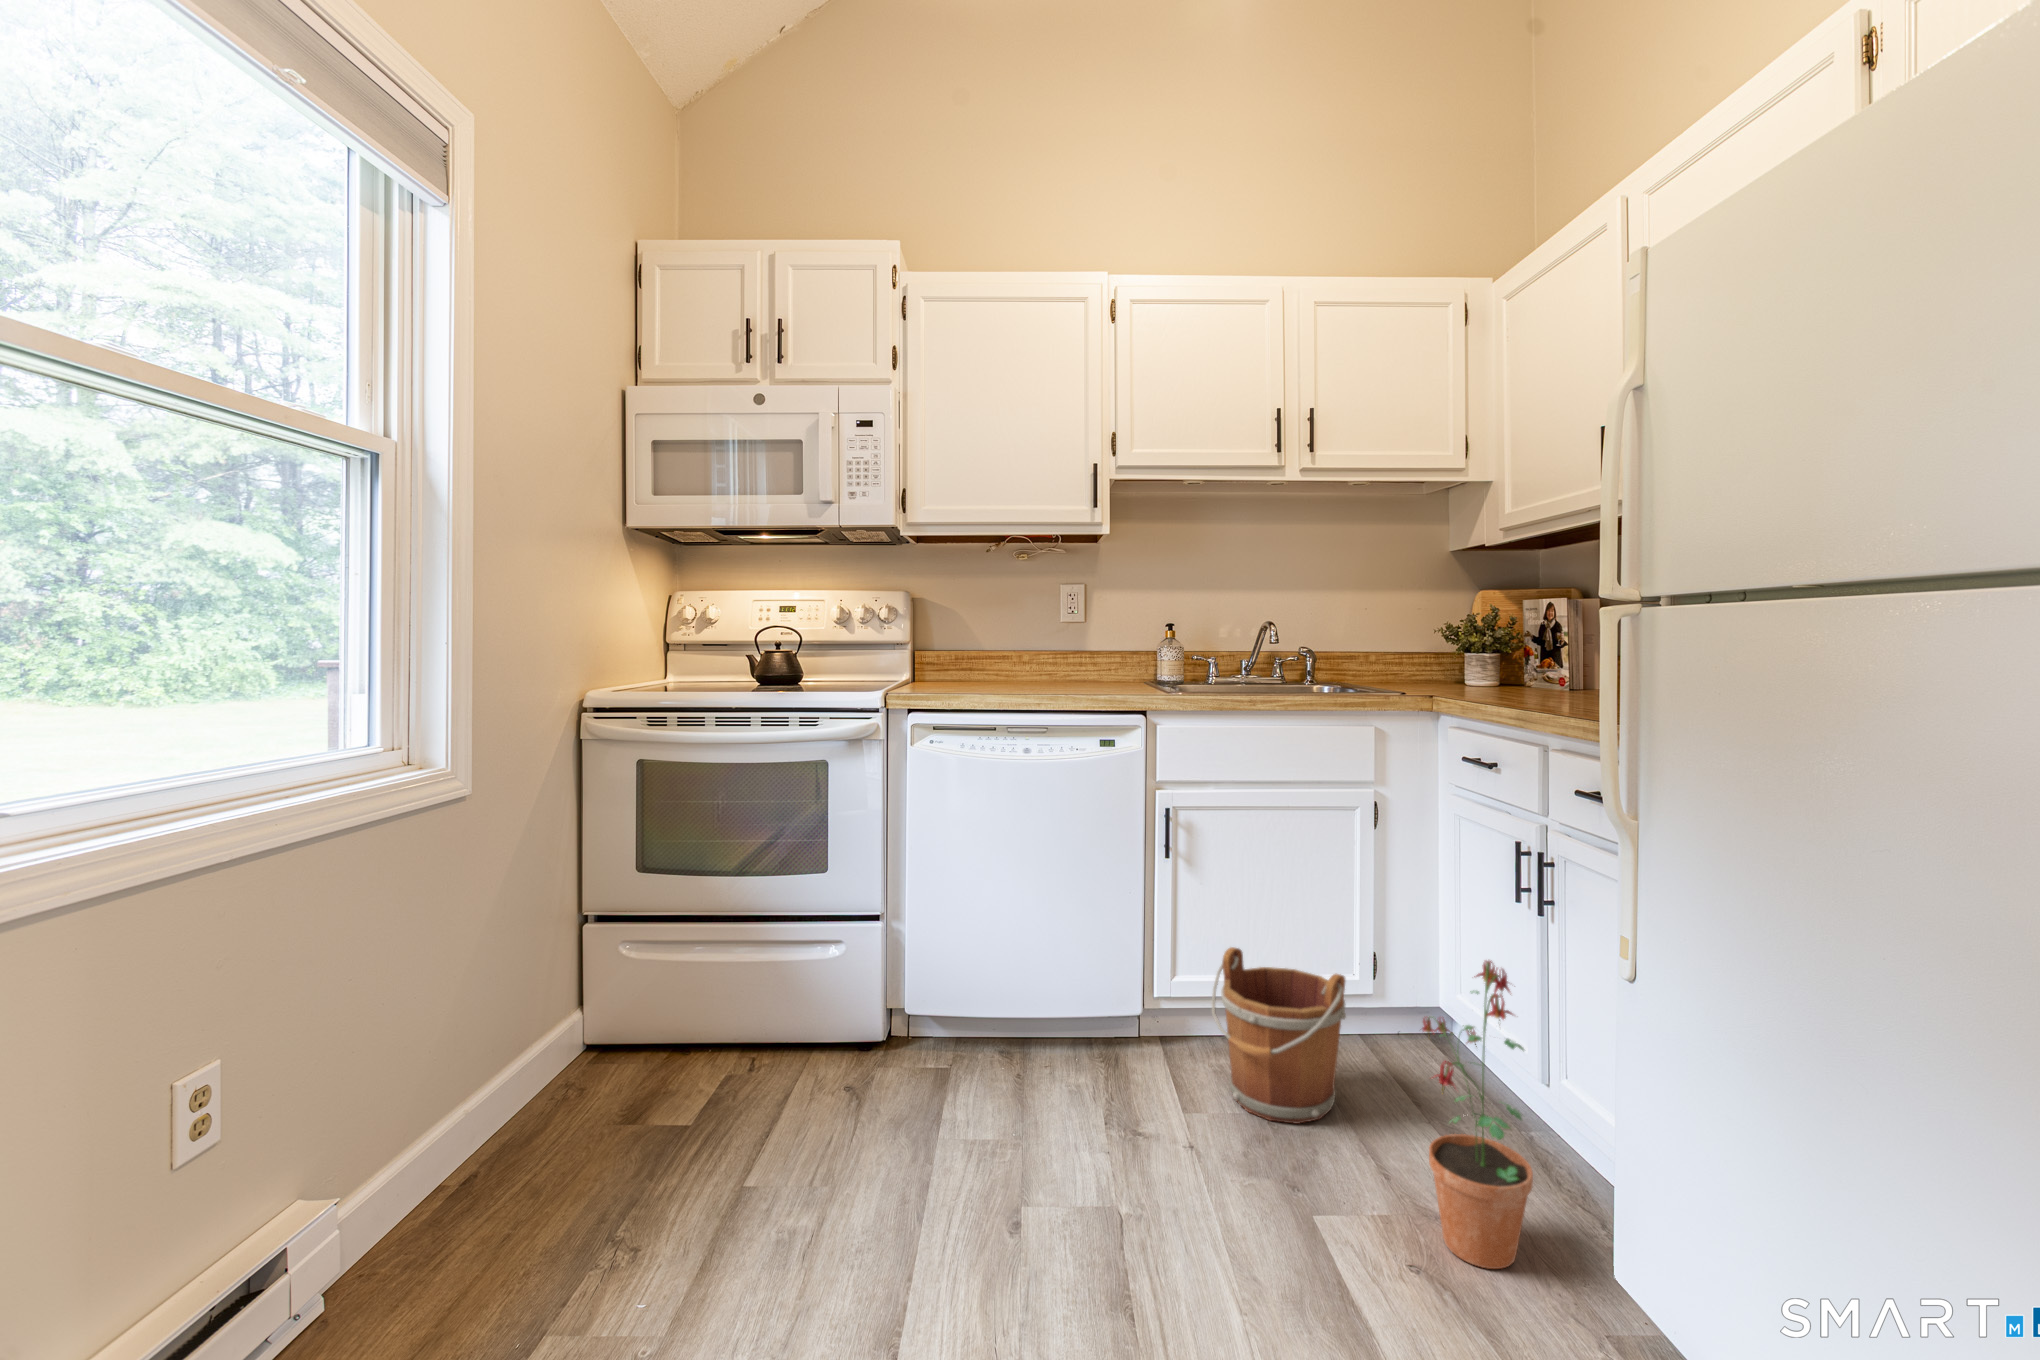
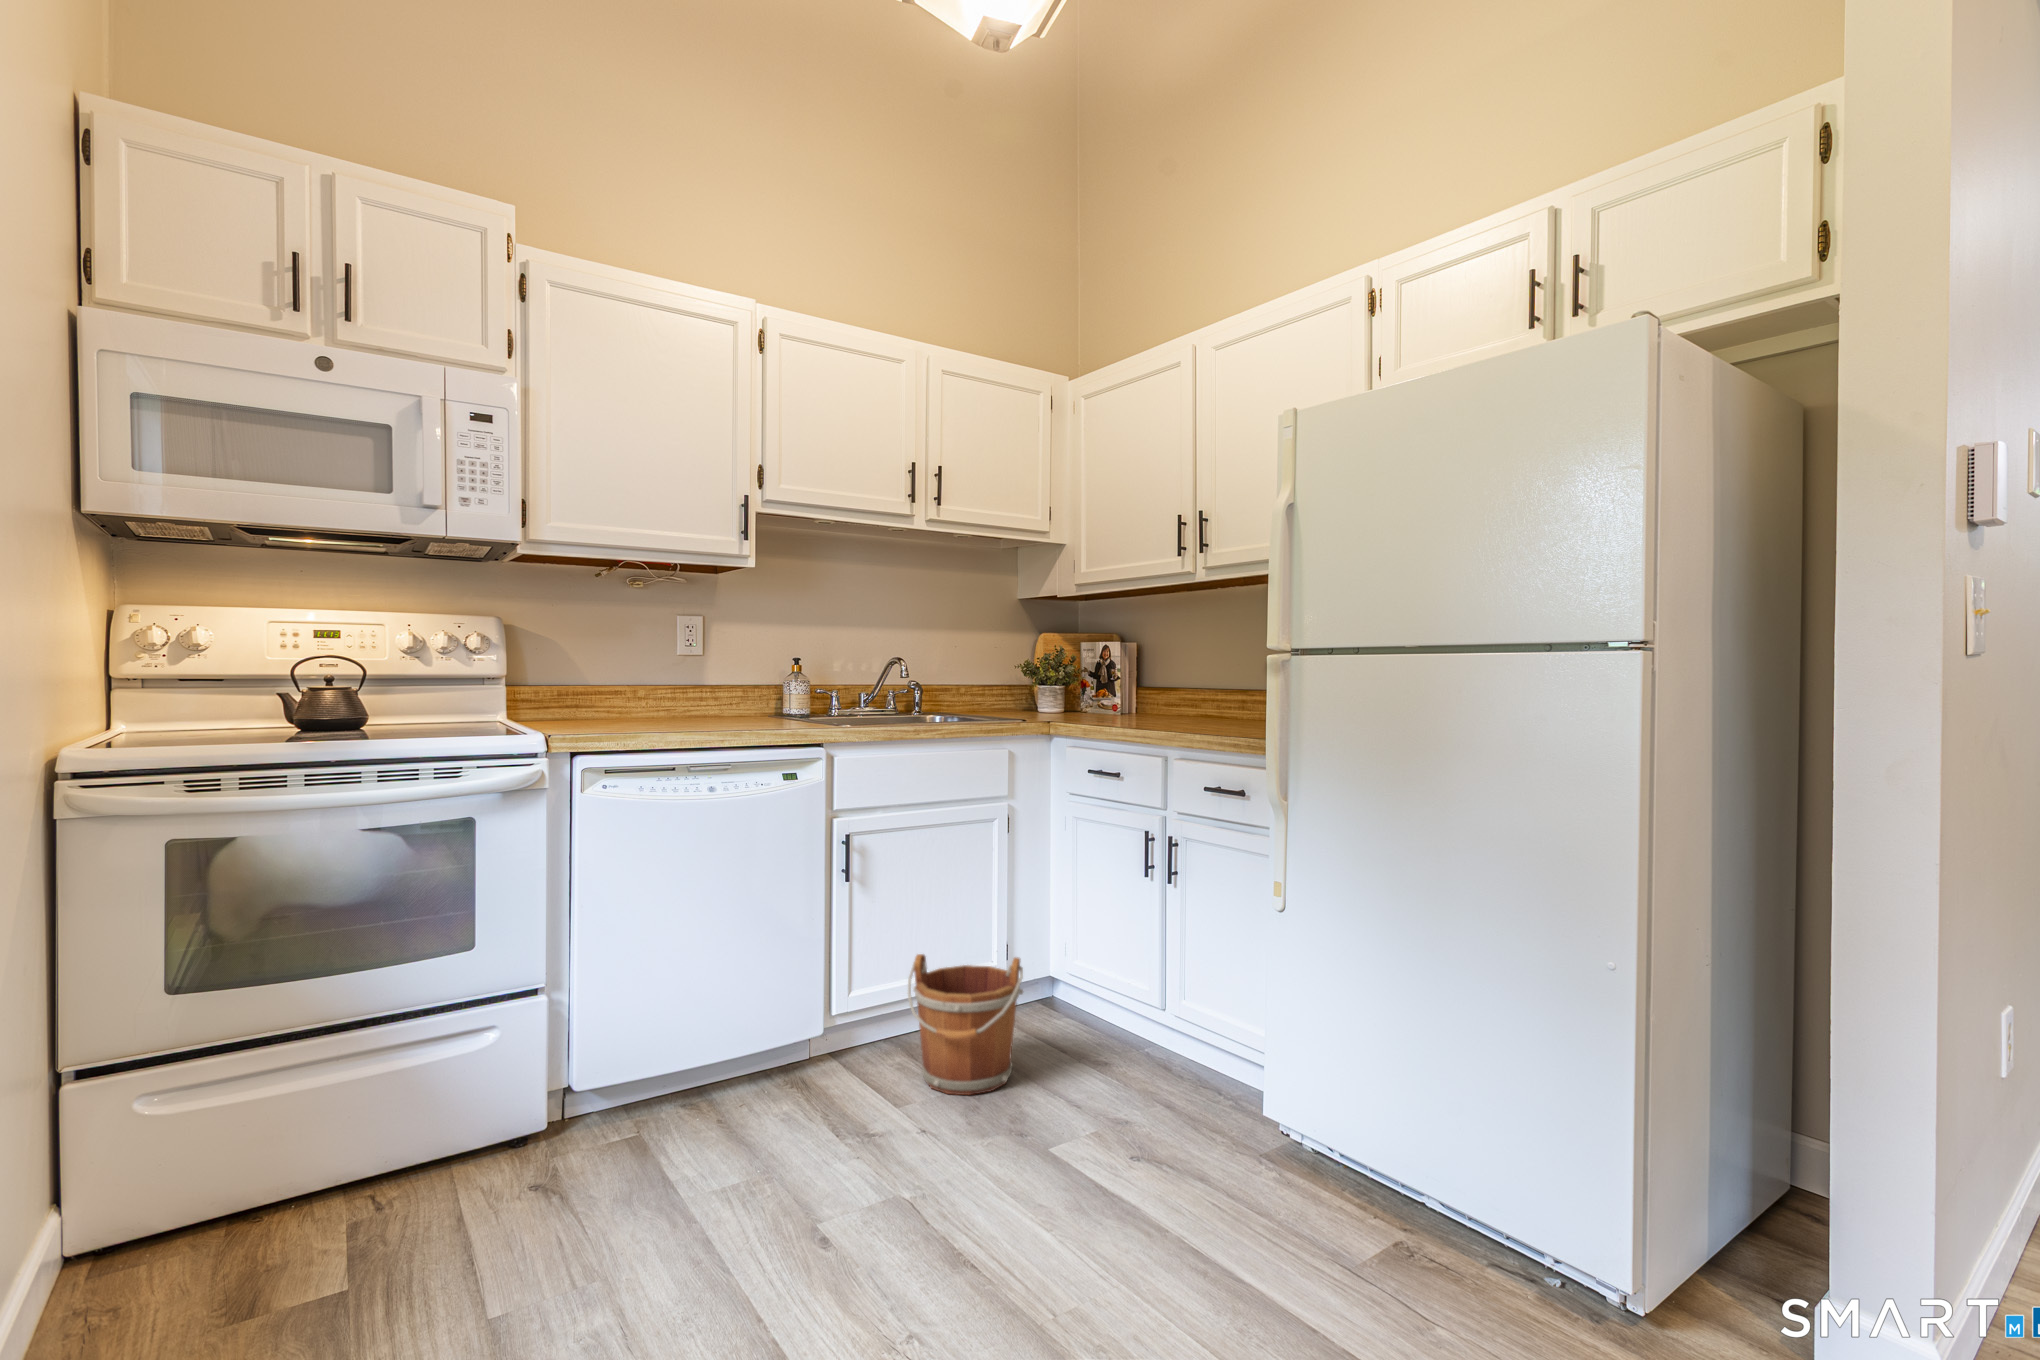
potted plant: present [1422,961,1533,1269] -> none [1101,916,1190,1140]

